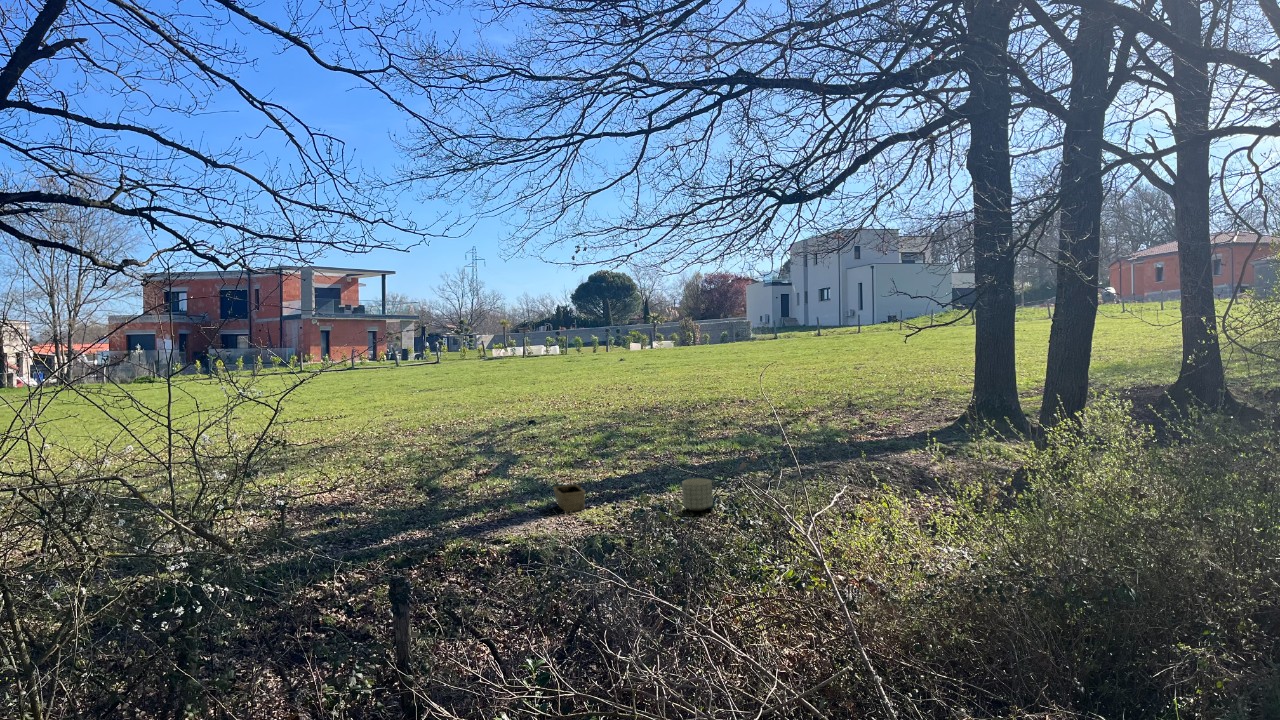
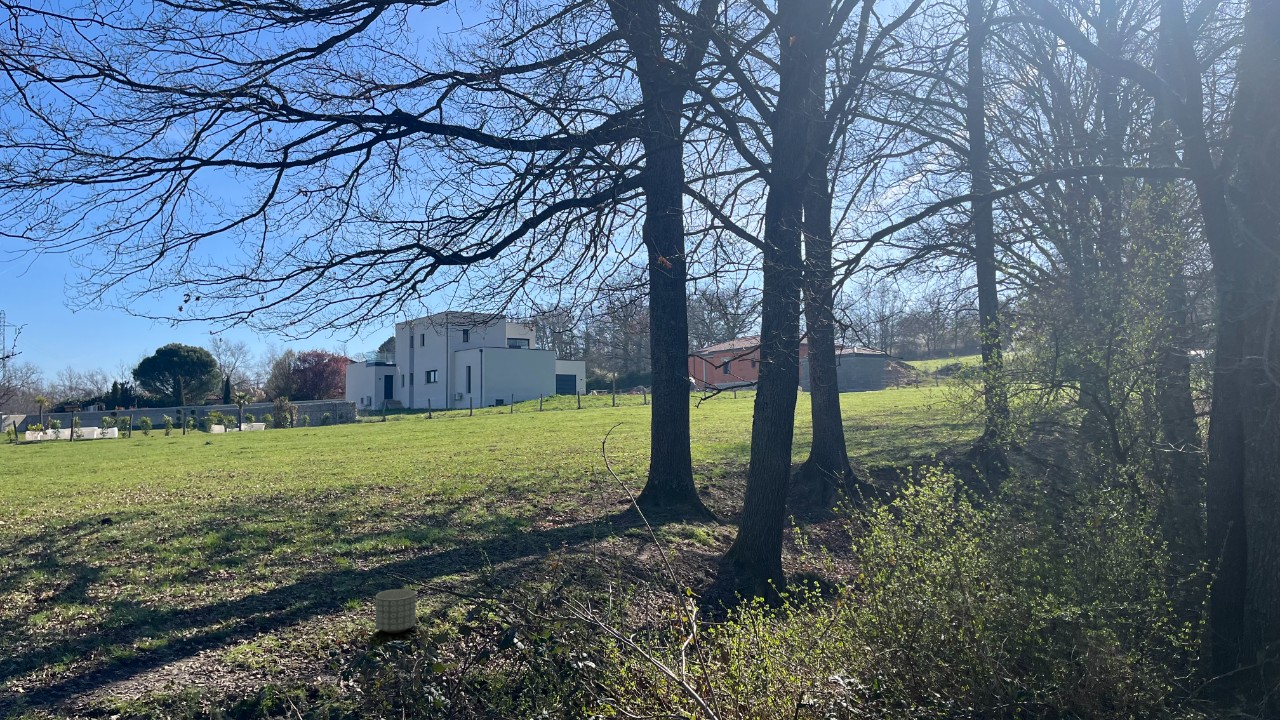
basket: present [553,474,585,512] -> none [179,595,233,652]

